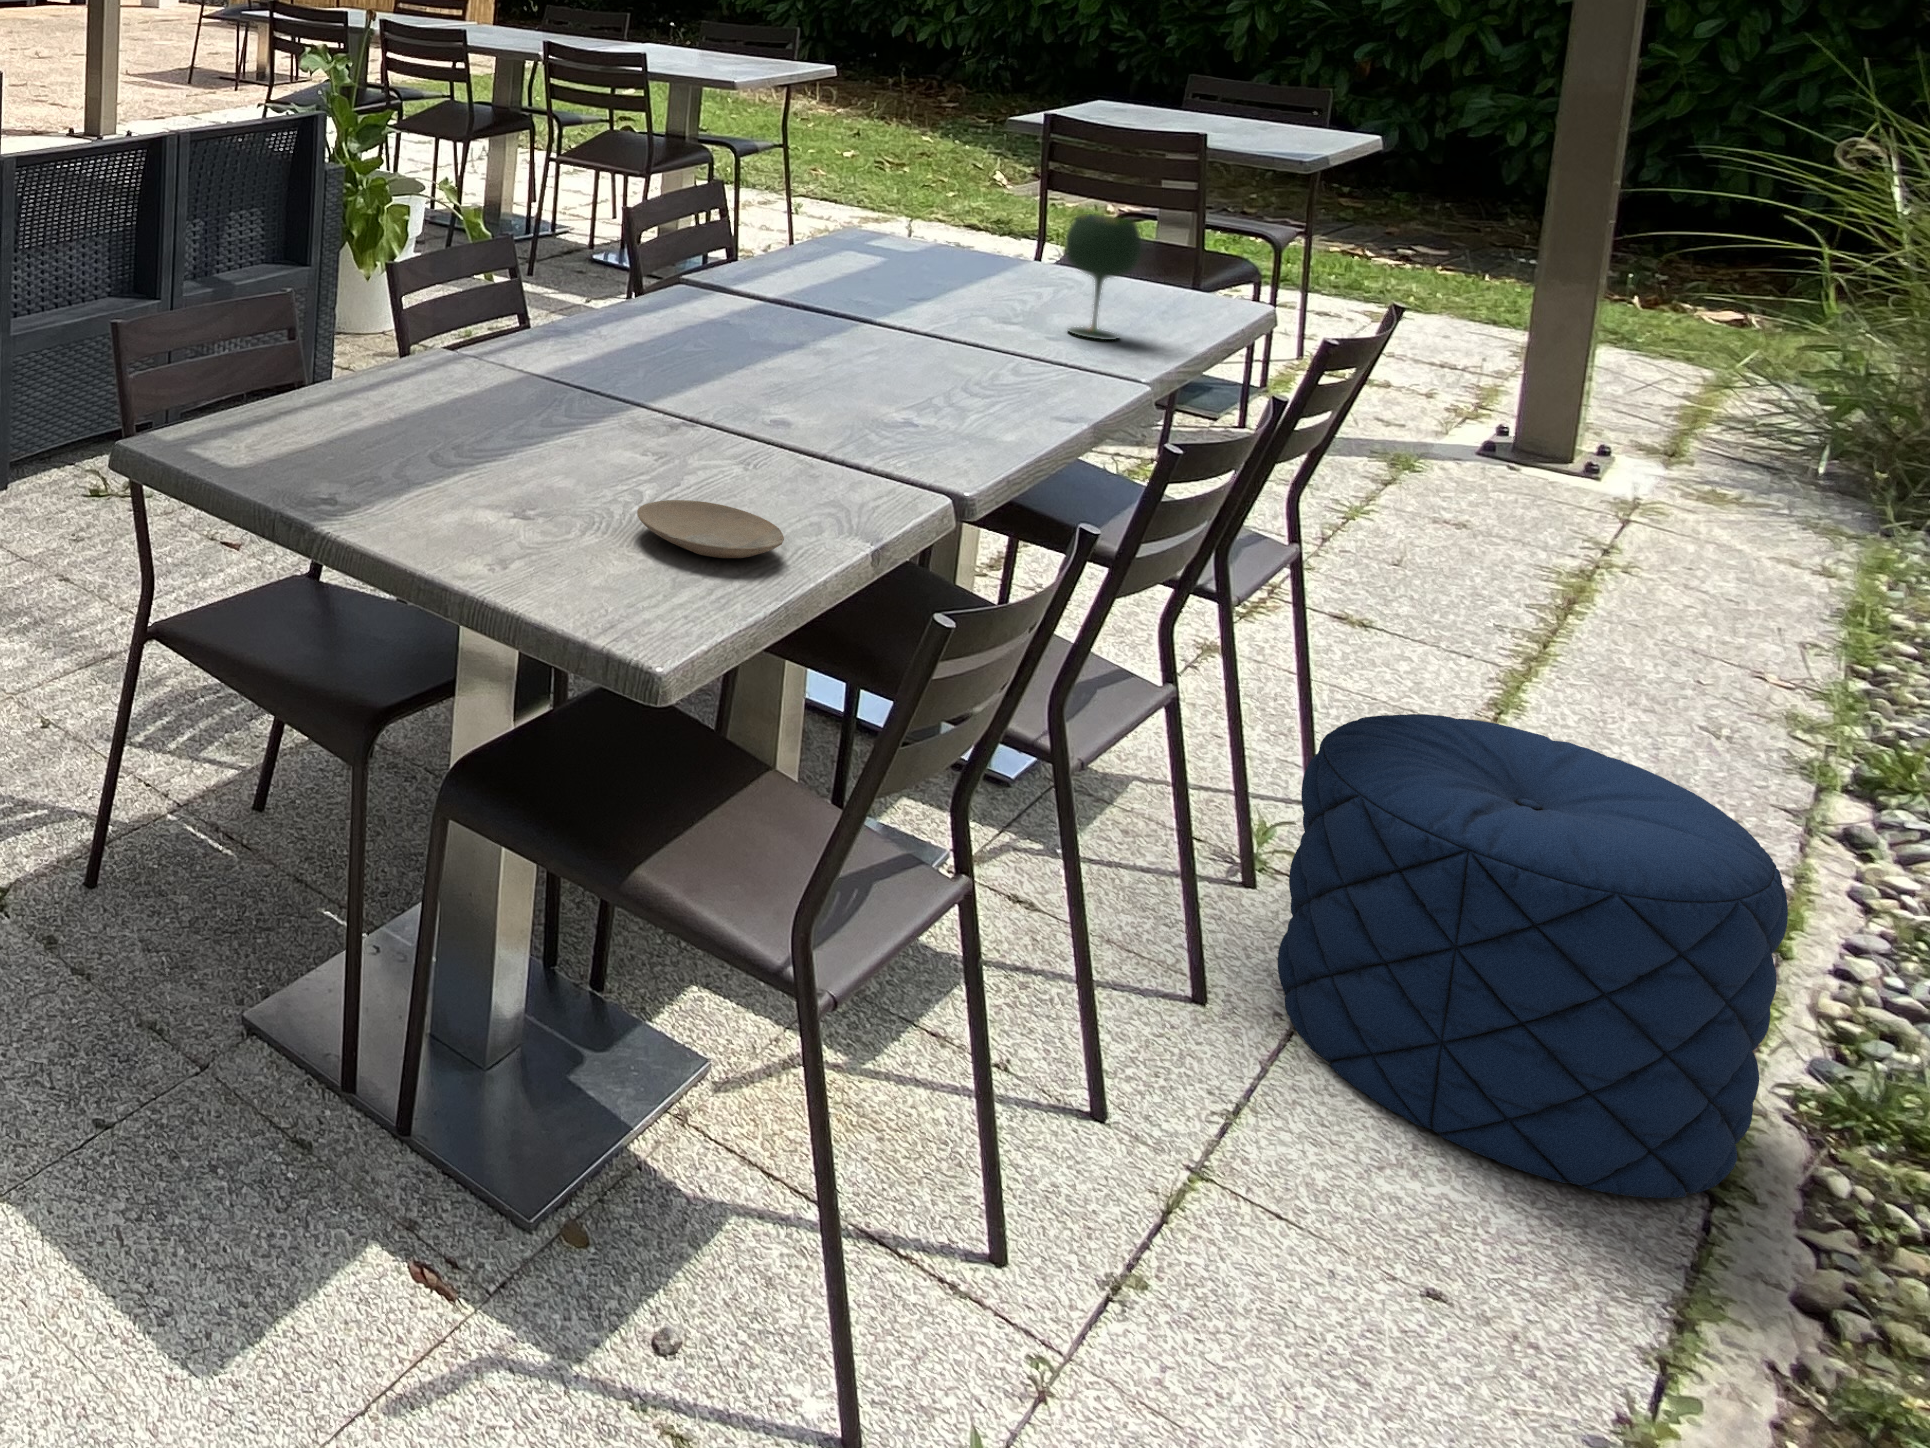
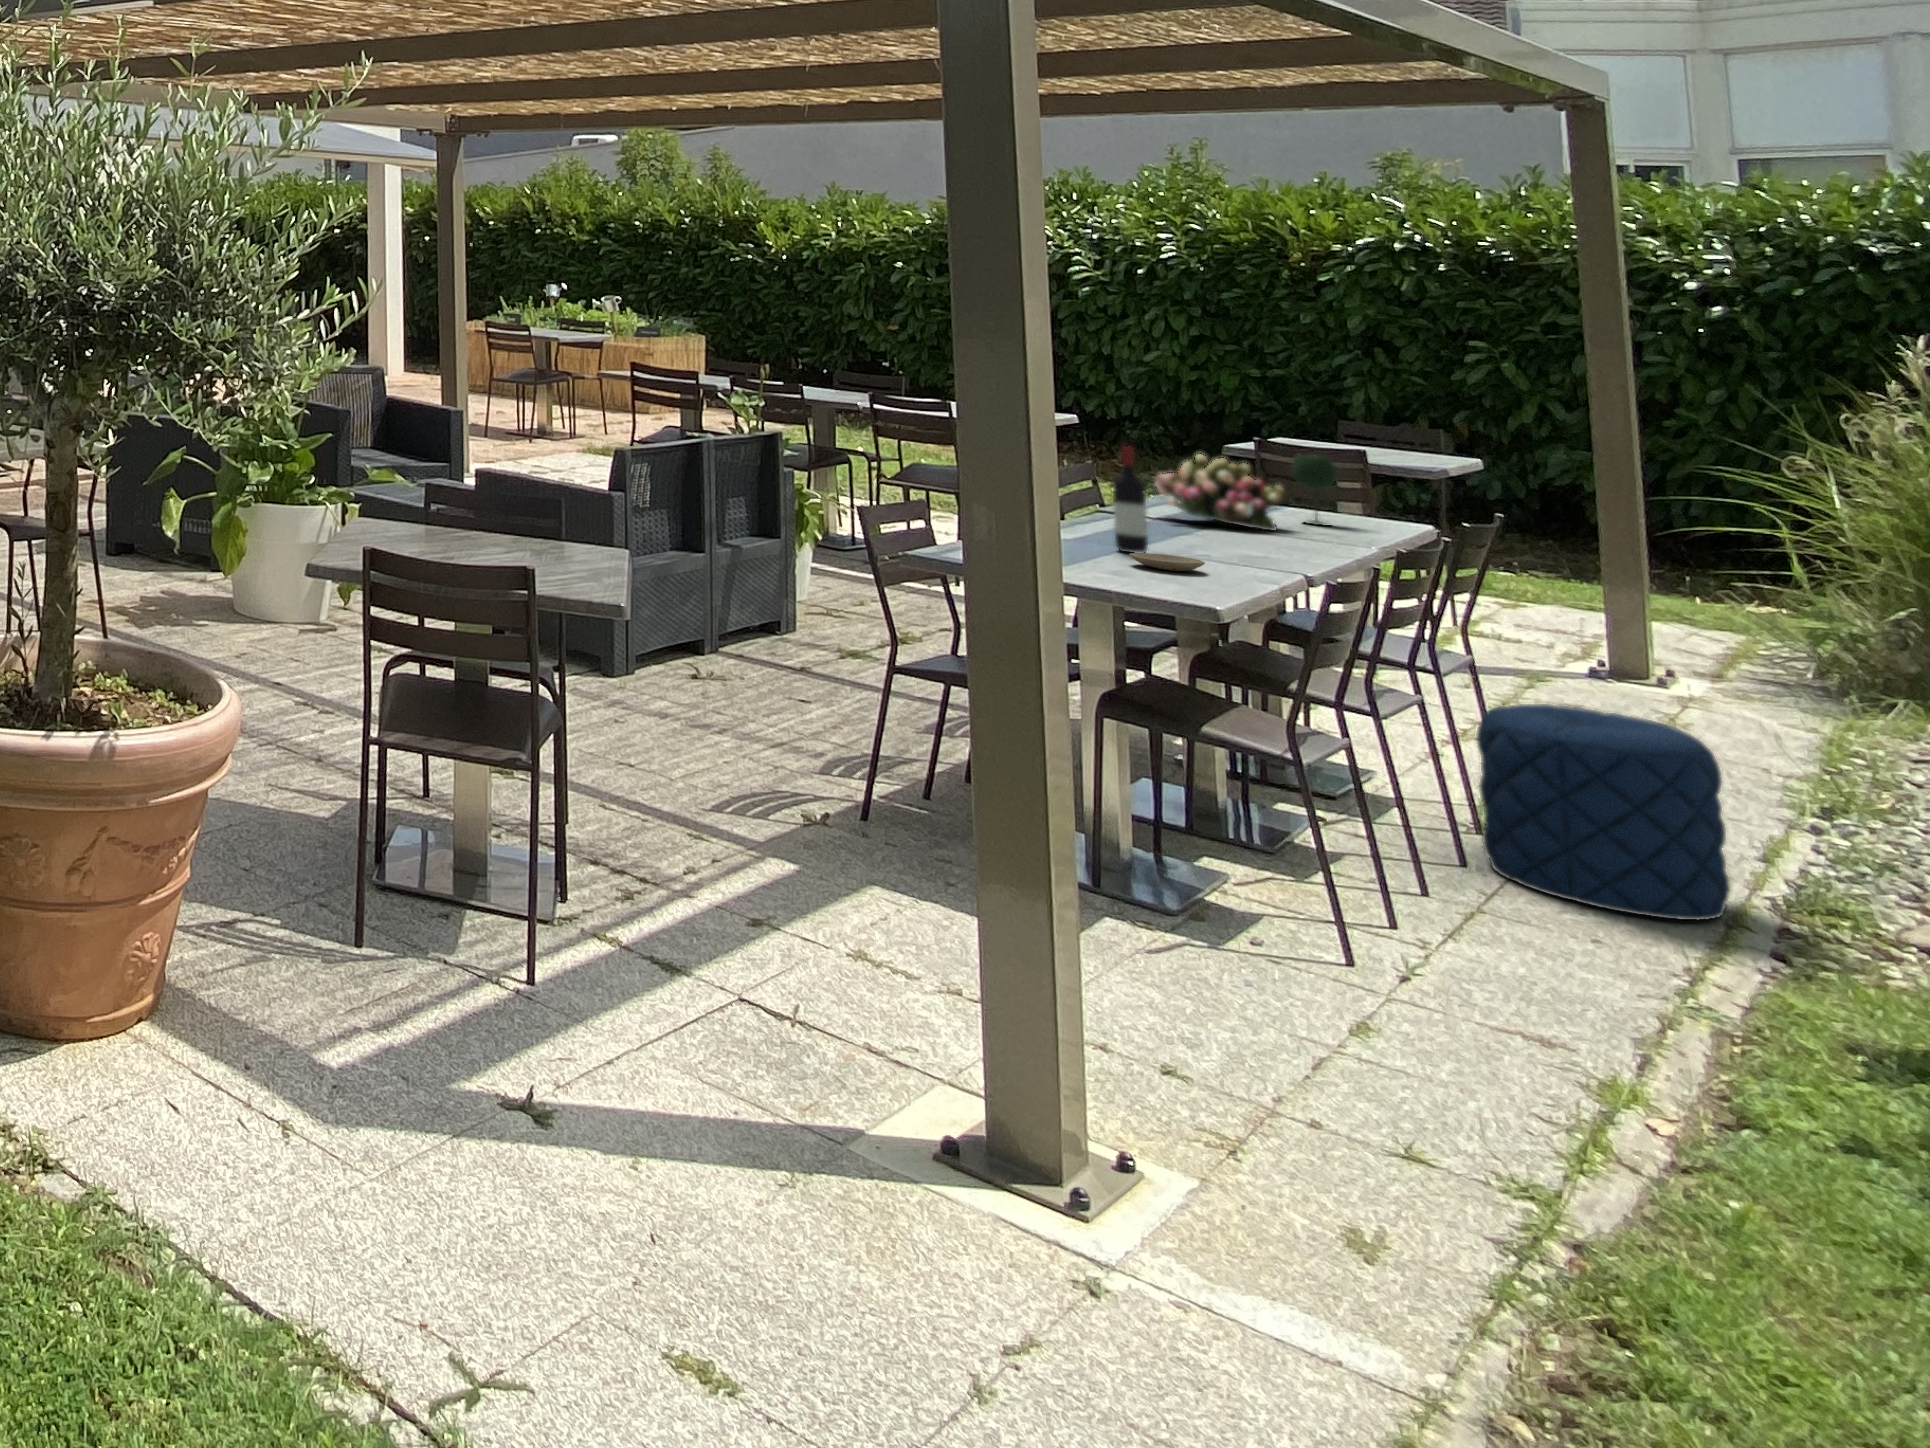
flower arrangement: none [819,220,1041,364] -> present [1155,454,1286,531]
wine bottle: none [651,262,722,476] -> present [1112,446,1148,553]

